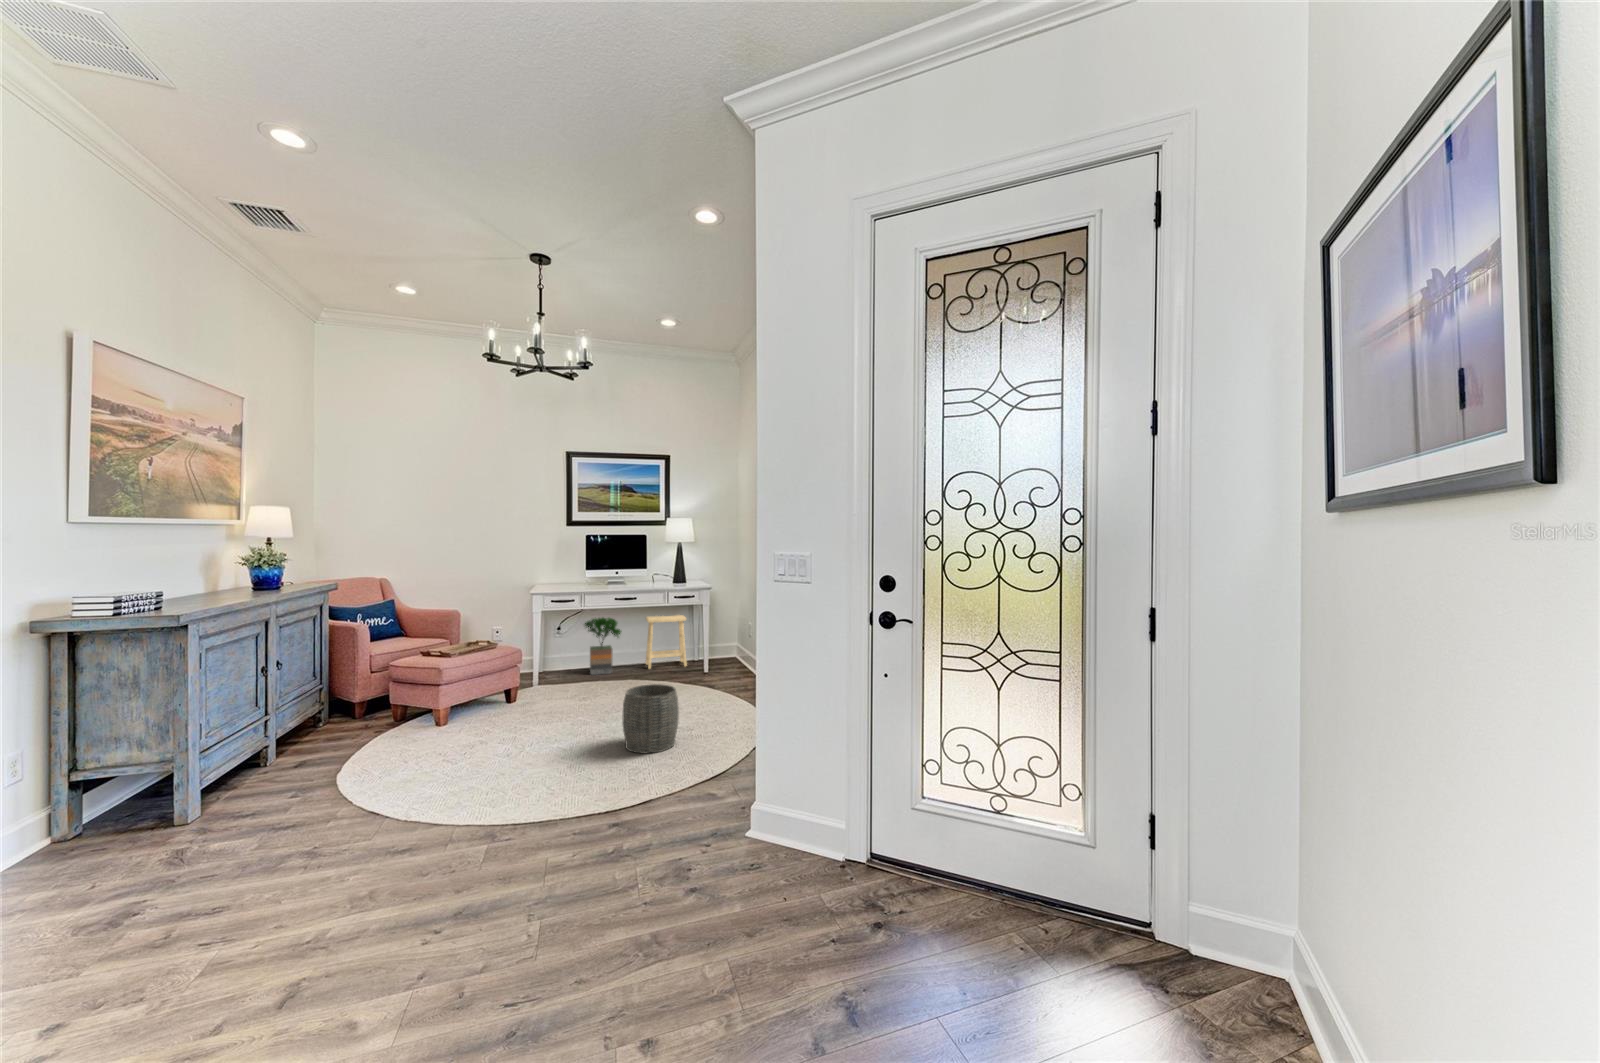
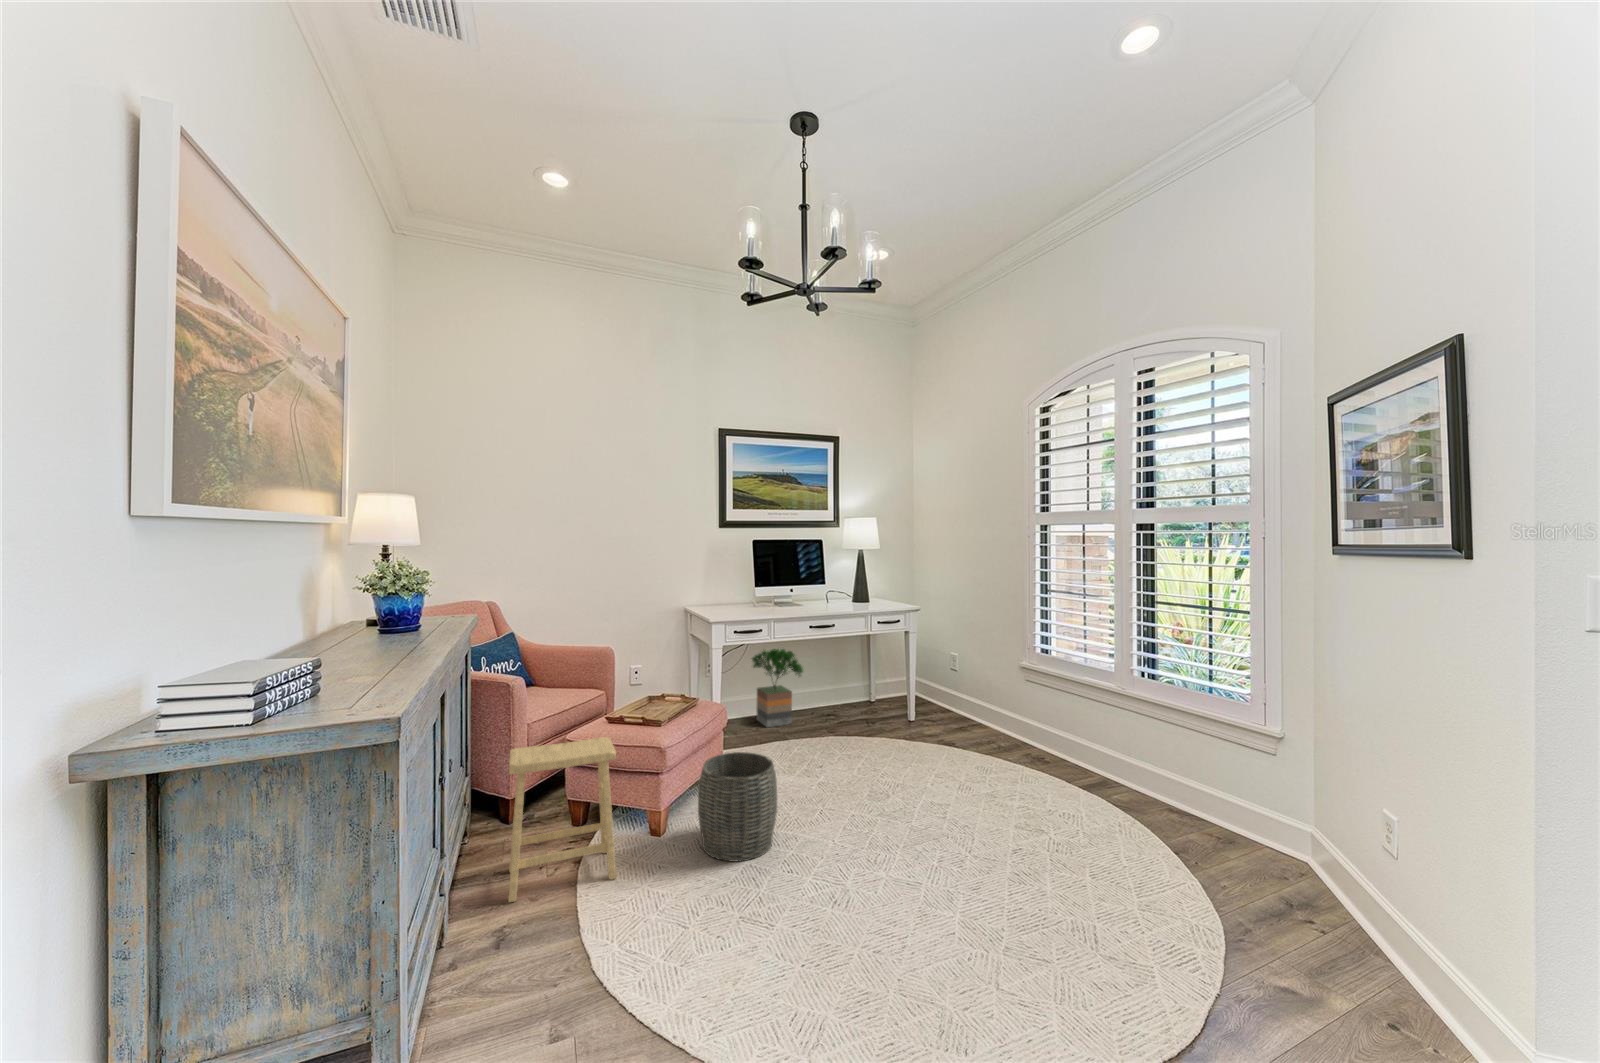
footstool: present [646,615,687,669] -> present [508,737,616,902]
woven basket: present [623,684,679,753] -> present [698,752,777,861]

